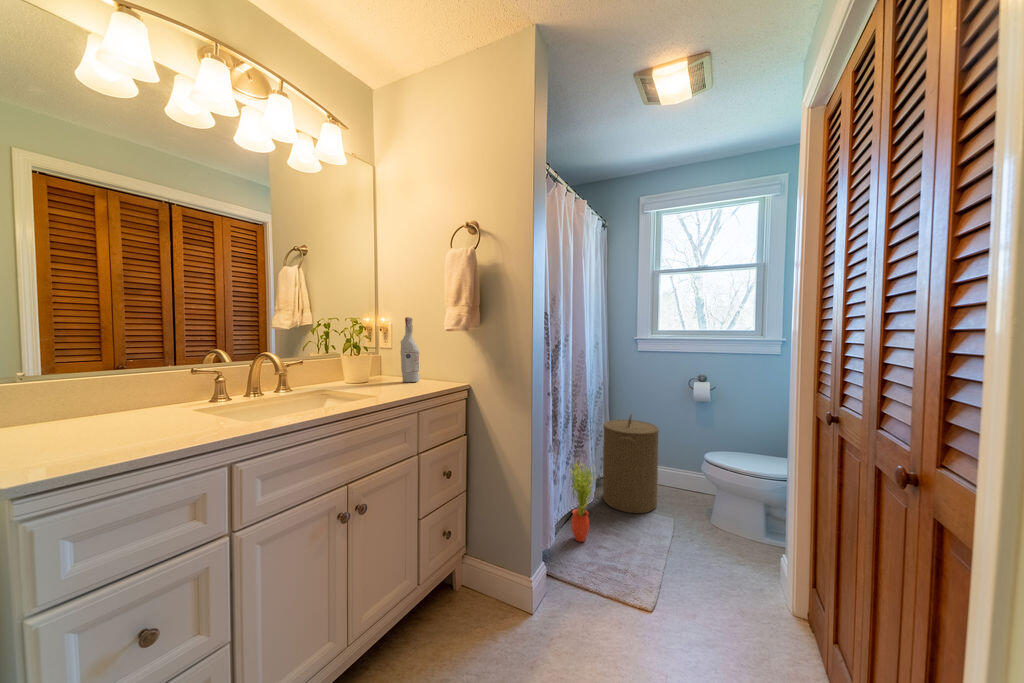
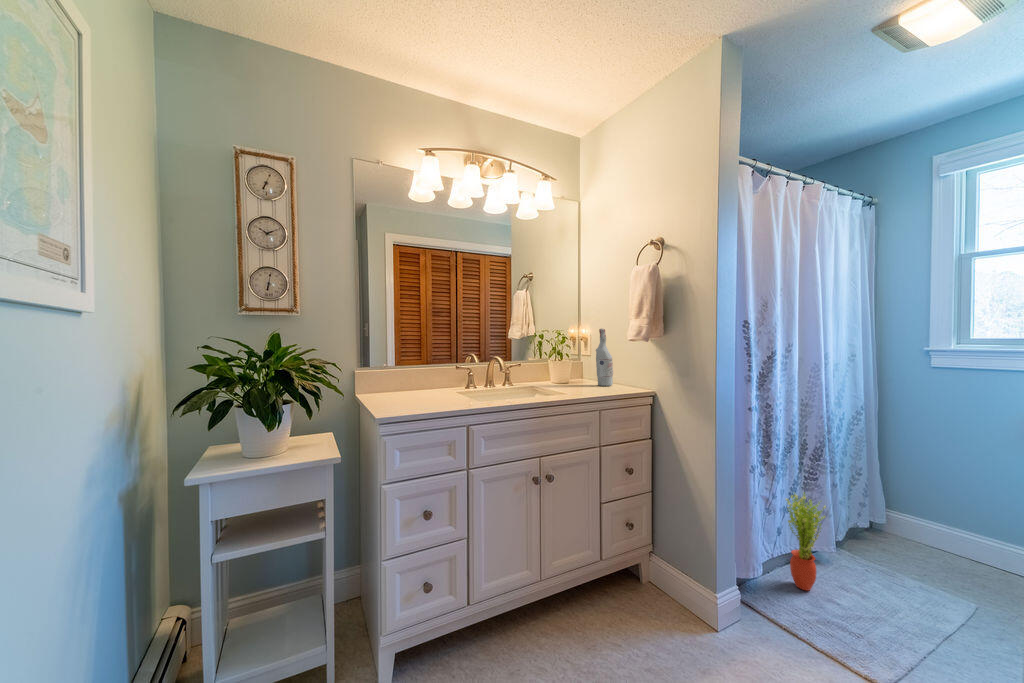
laundry hamper: present [603,414,659,513] -> none [856,450,959,592]

